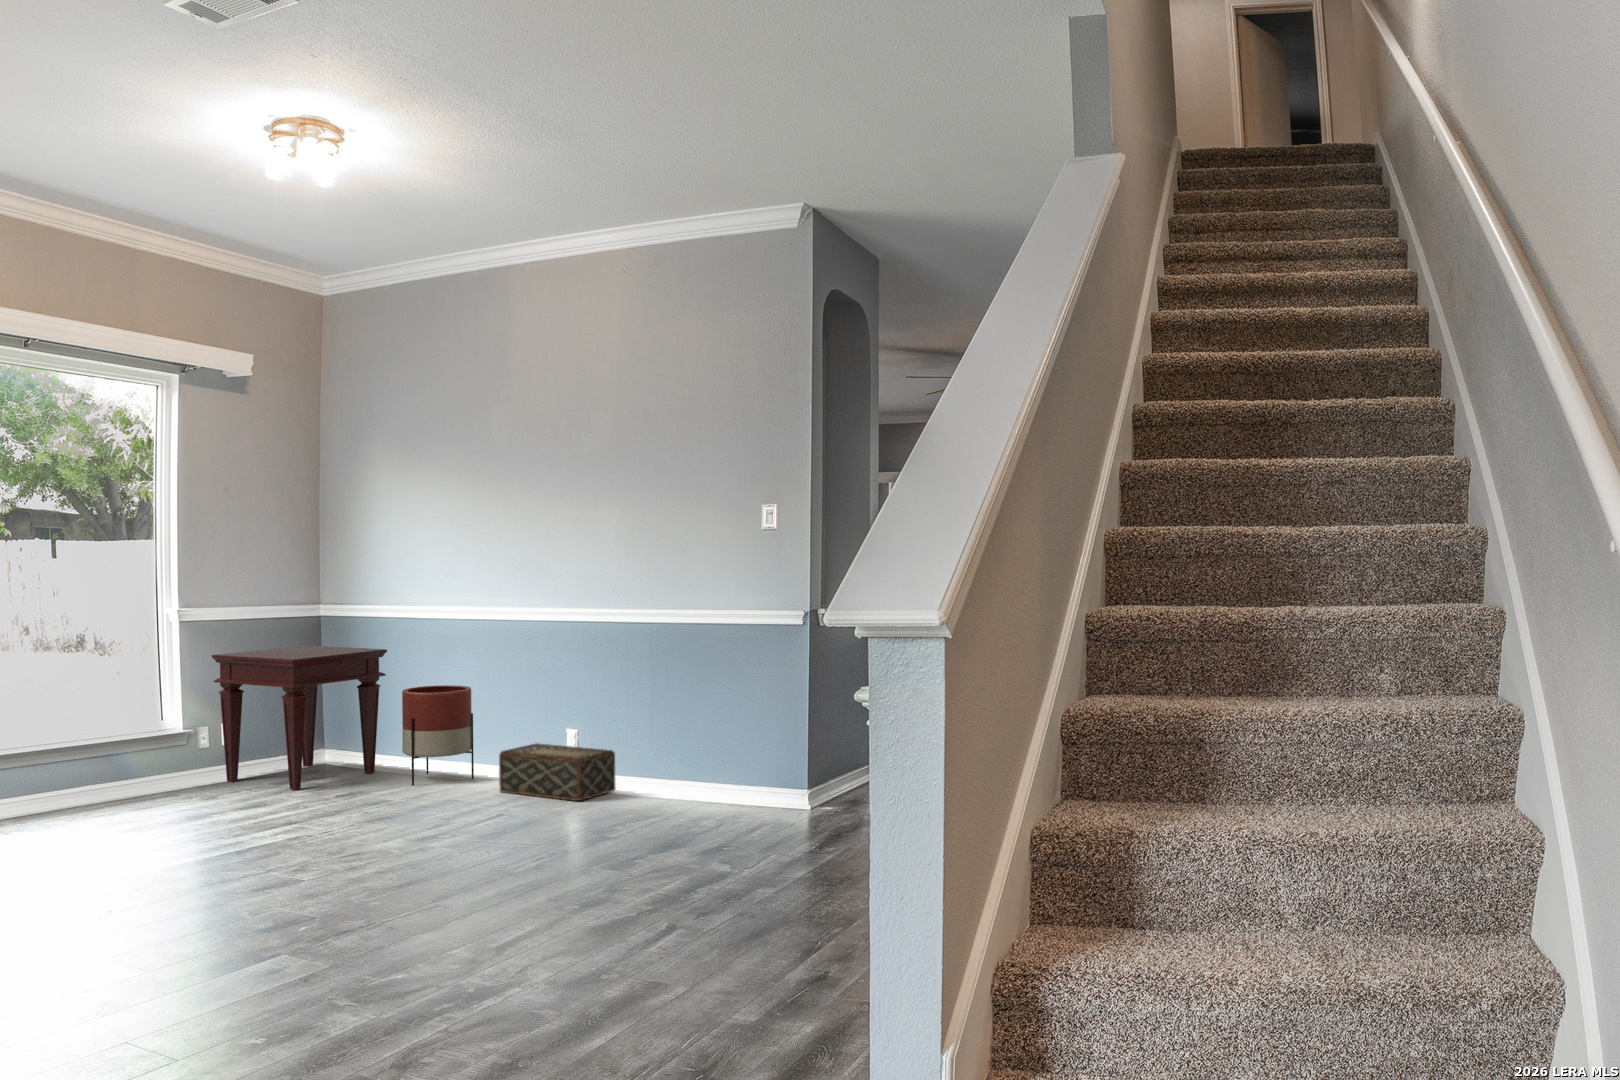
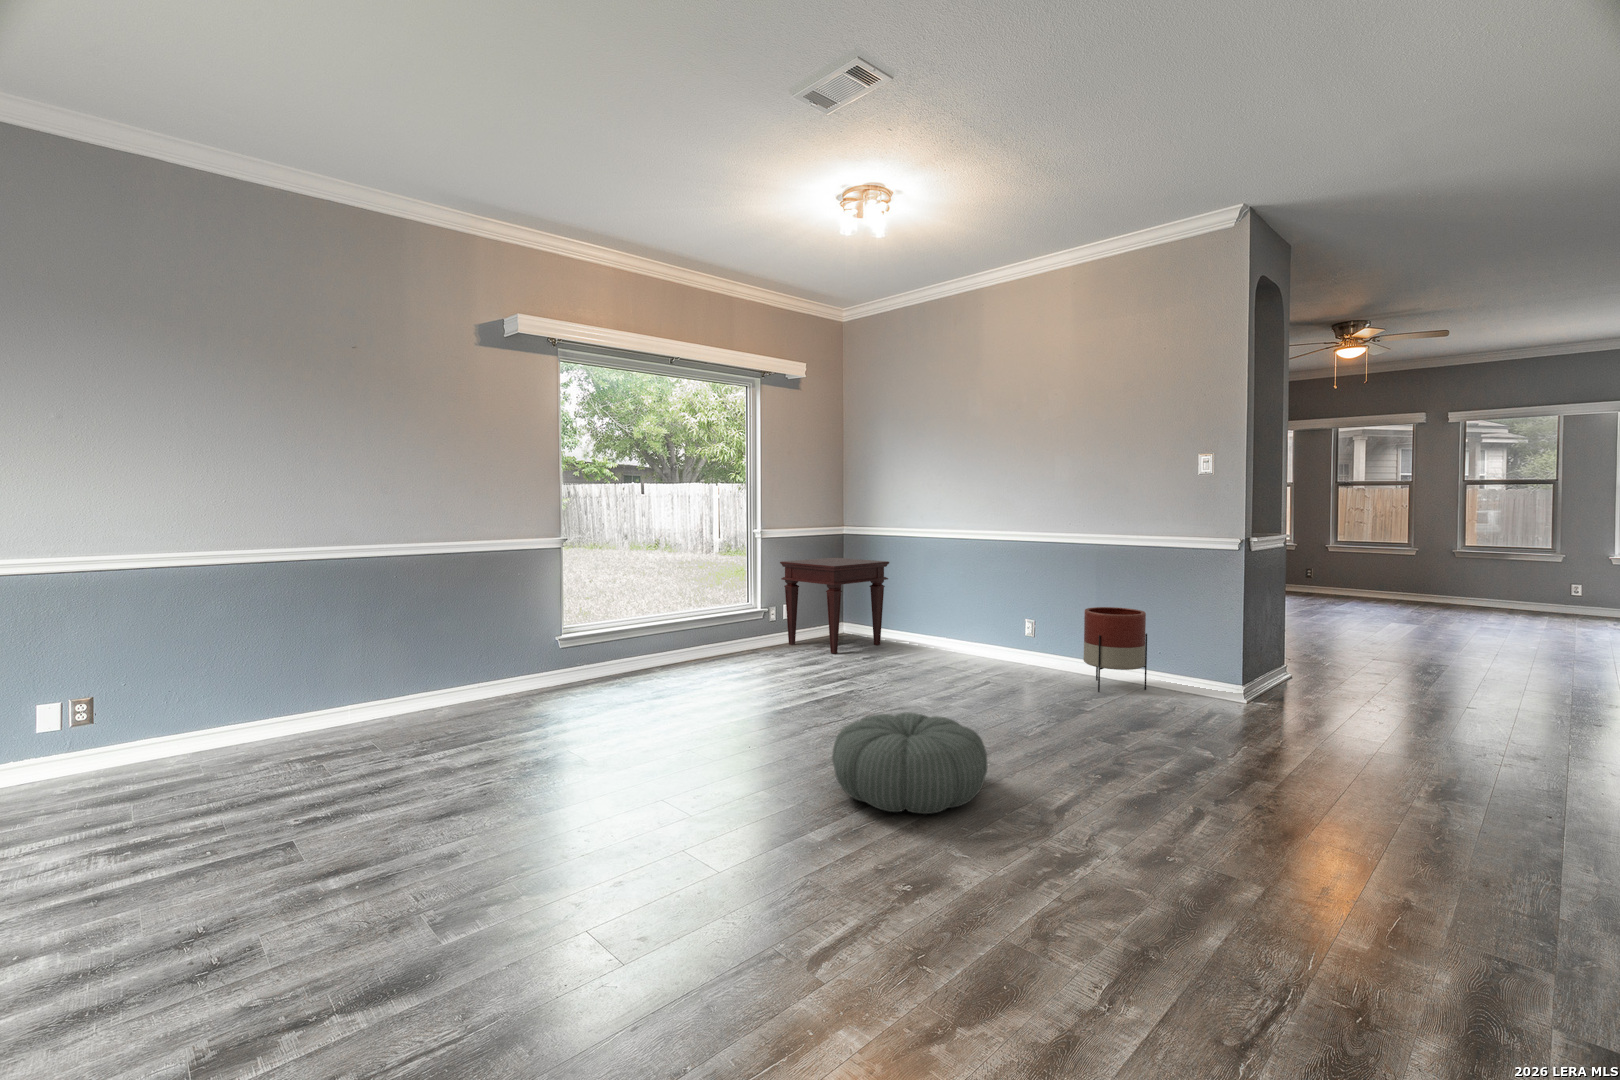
planter: present [402,685,474,786] -> present [1083,607,1147,692]
woven basket: present [499,744,616,801] -> none [975,632,1063,678]
pouf: none [214,848,421,967] -> present [832,713,987,814]

